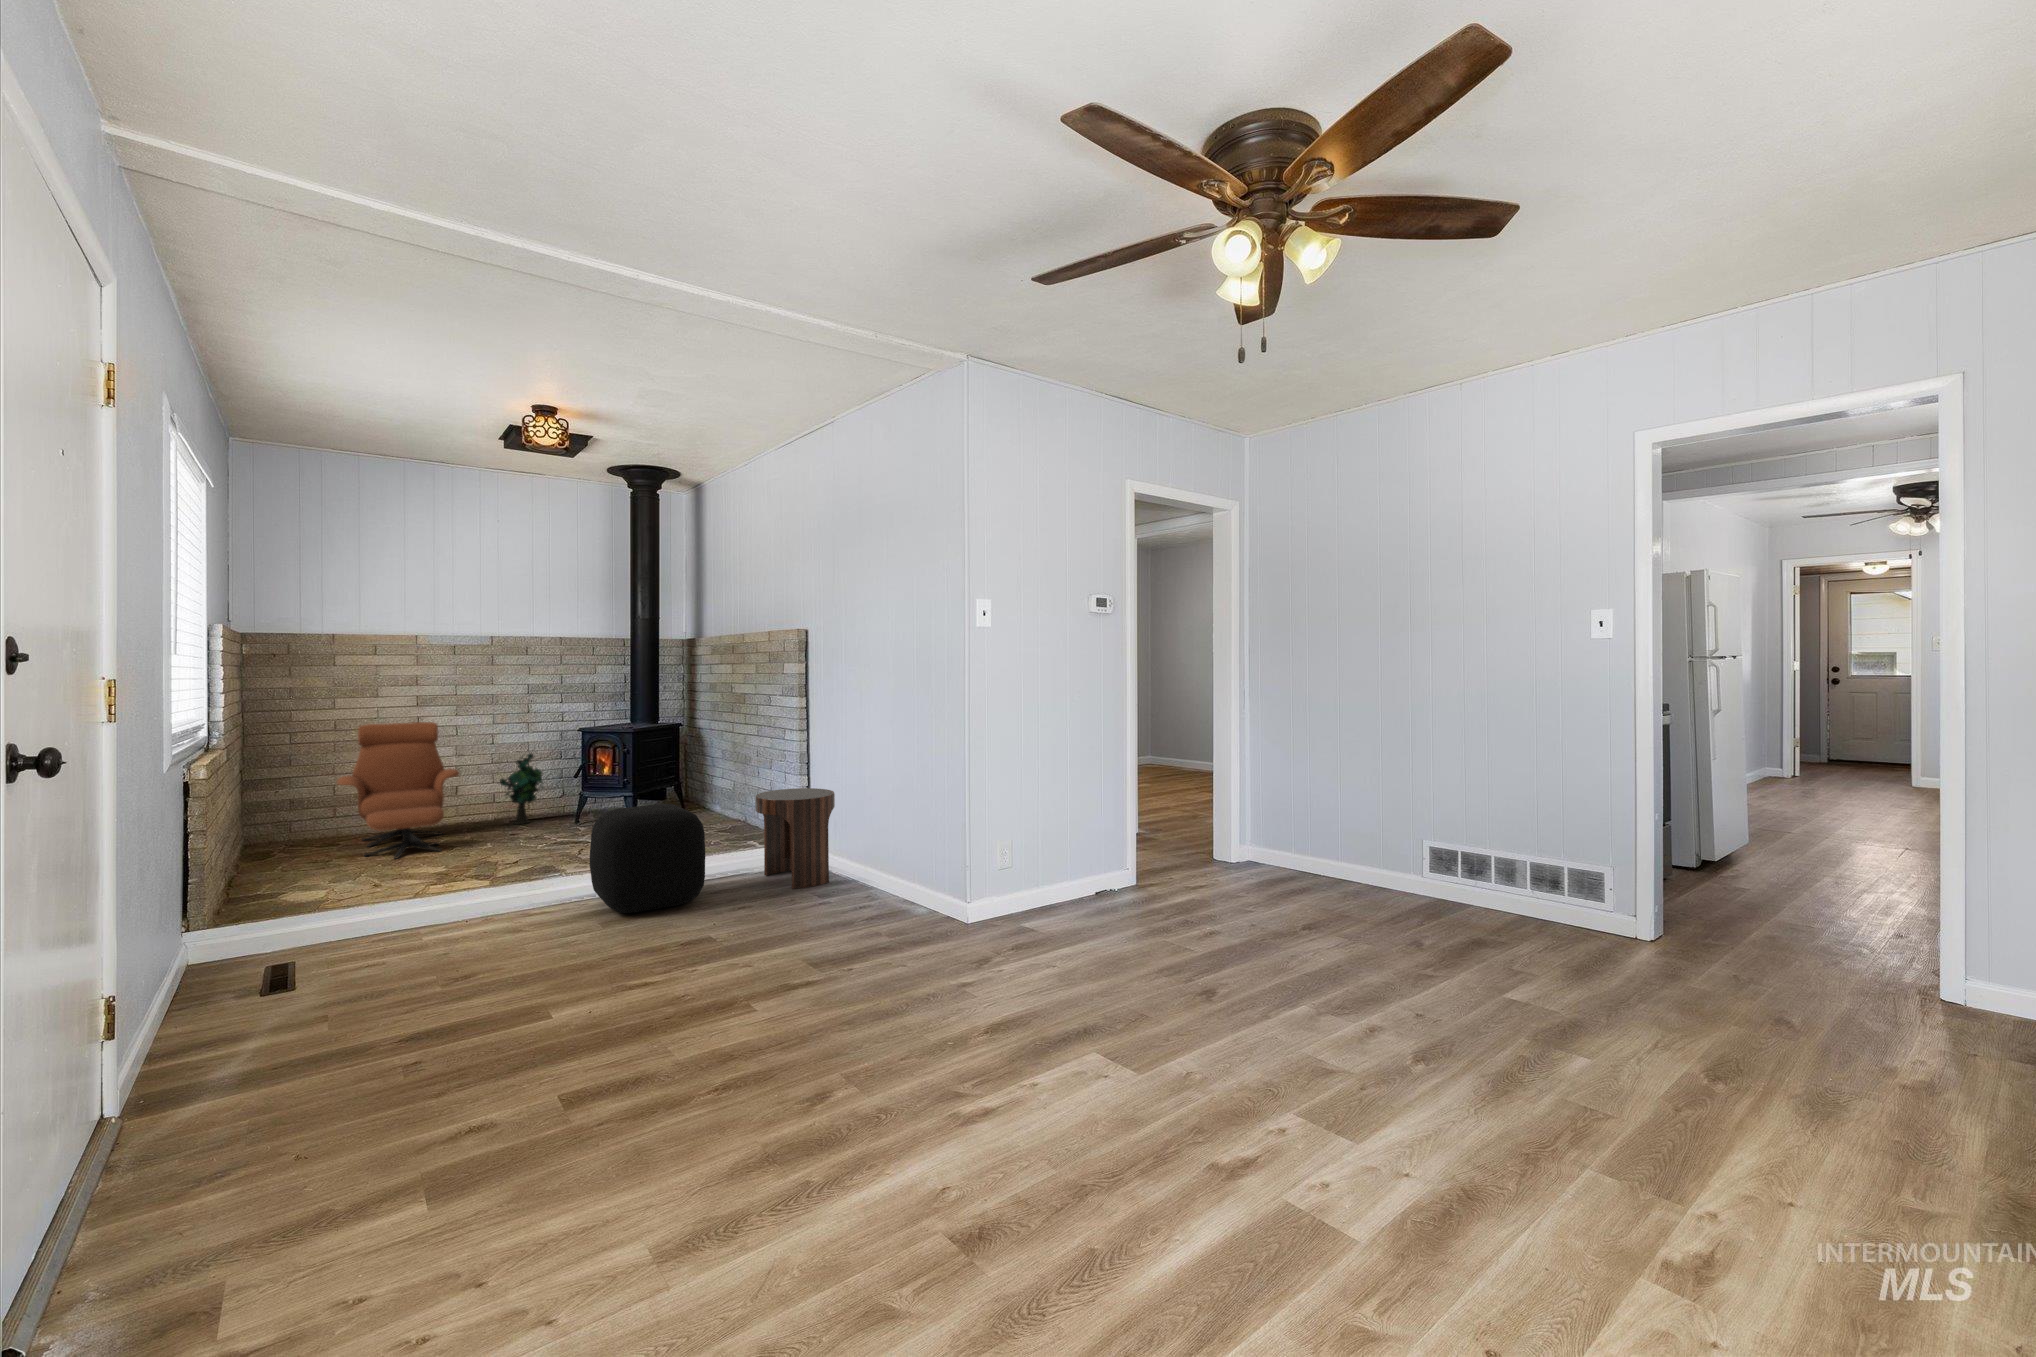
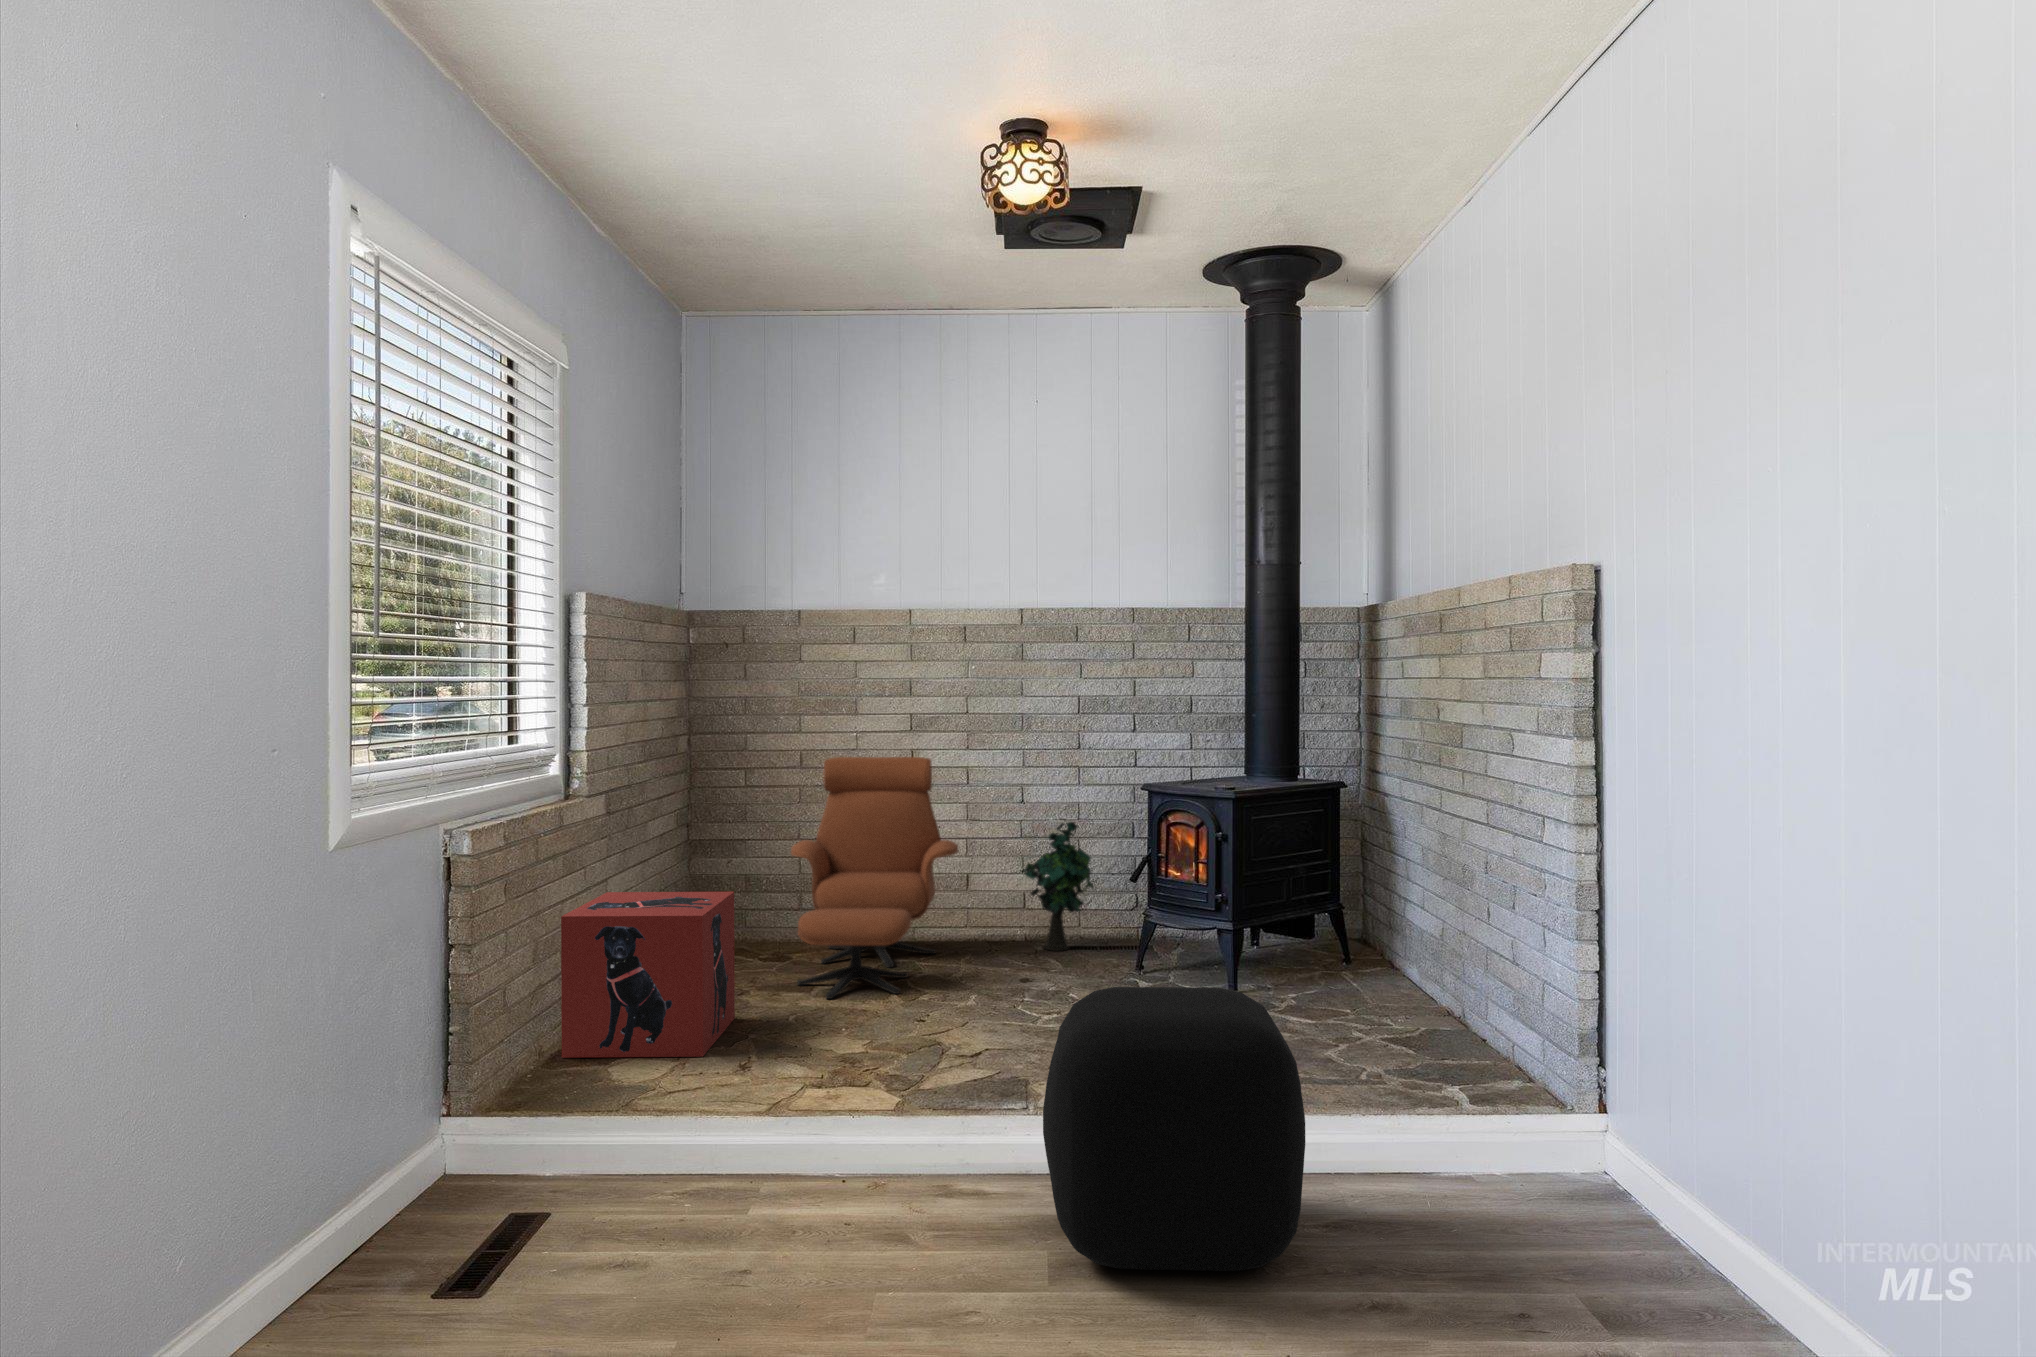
side table: present [755,788,835,889] -> none [1450,982,1684,1300]
storage box: none [236,801,344,903] -> present [561,892,735,1058]

